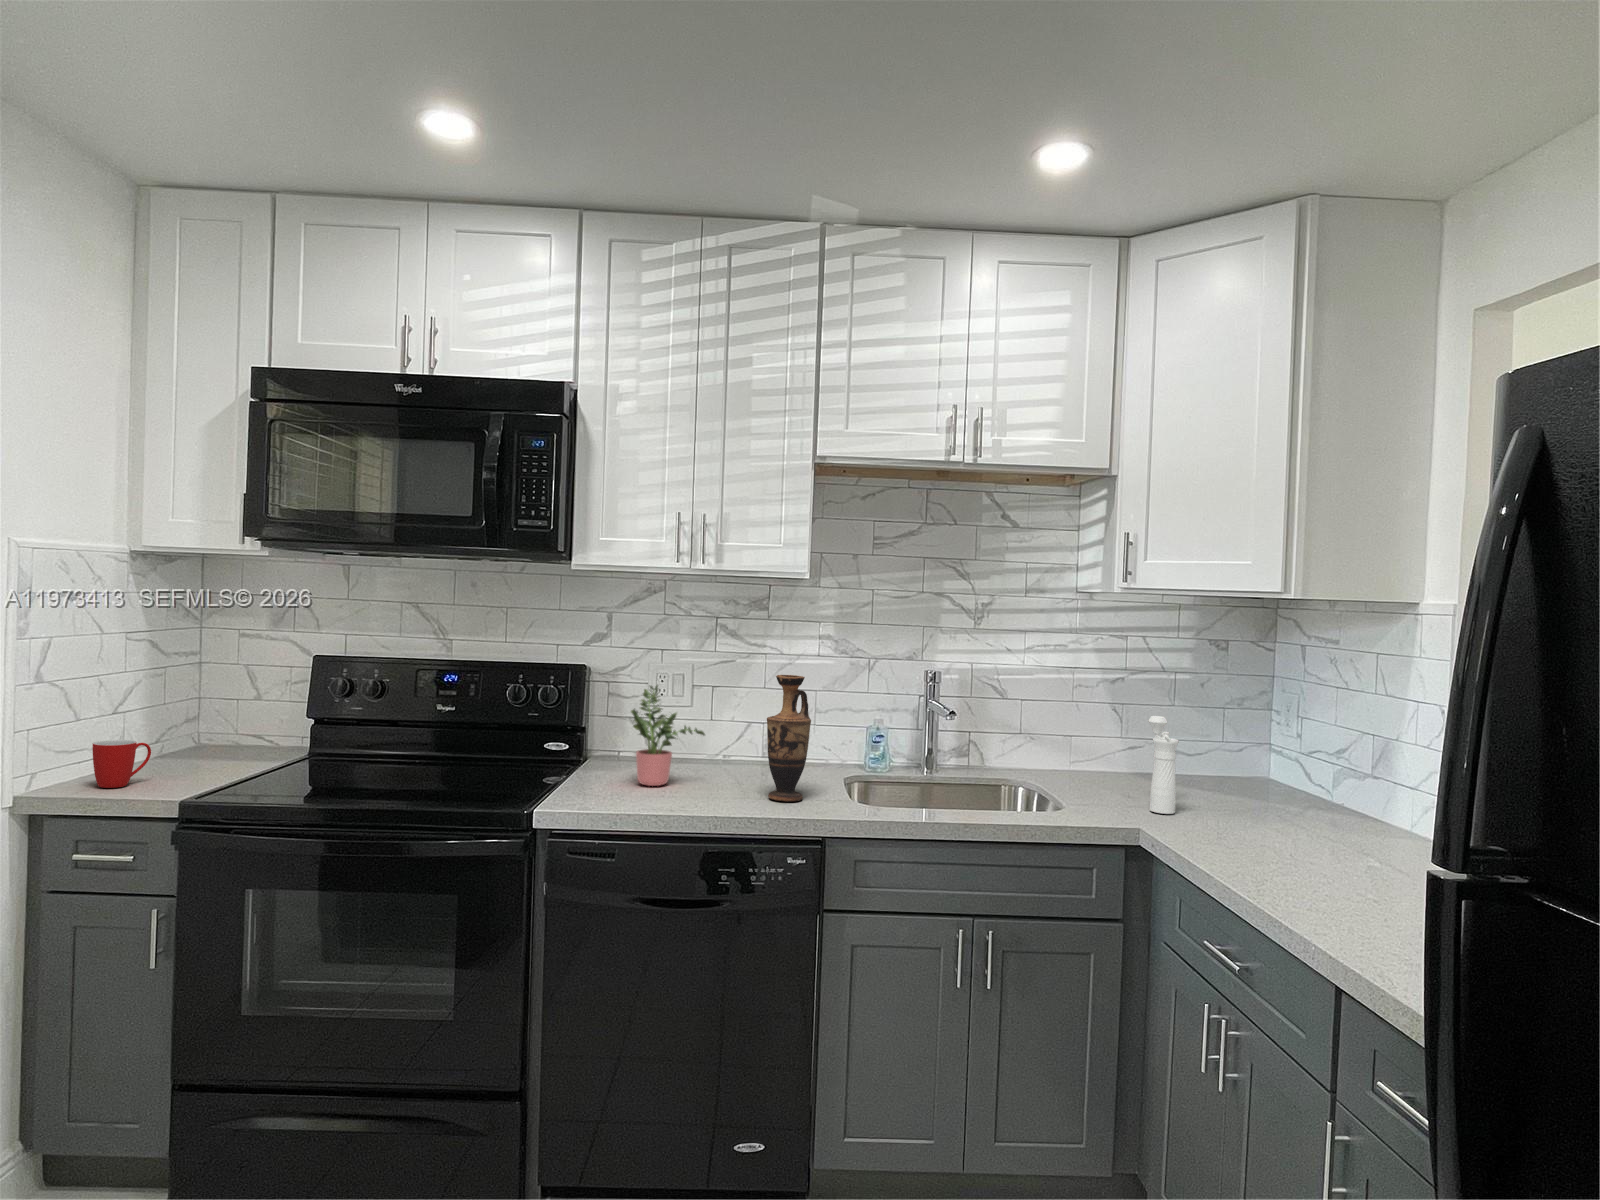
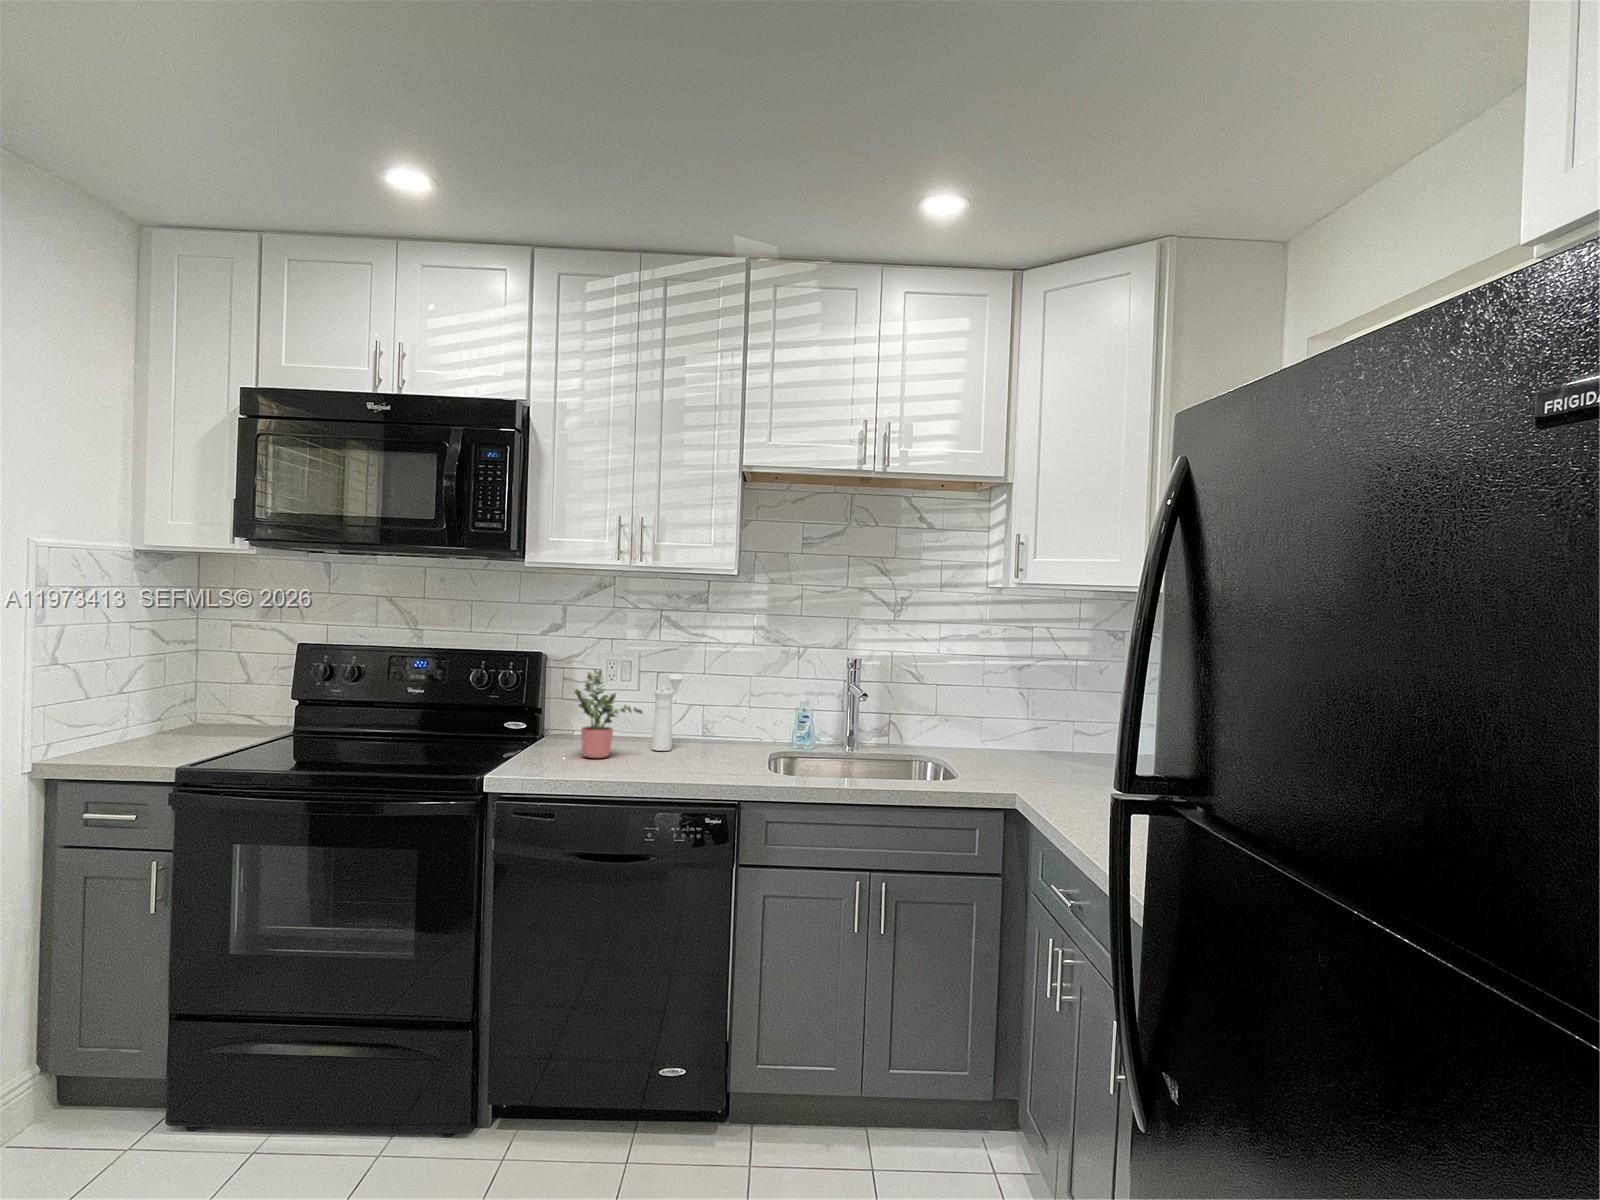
vase: present [767,675,811,802] -> none [694,659,733,771]
pepper mill: present [1148,716,1179,814] -> present [652,674,683,751]
mug: present [93,740,151,788] -> none [101,716,152,757]

